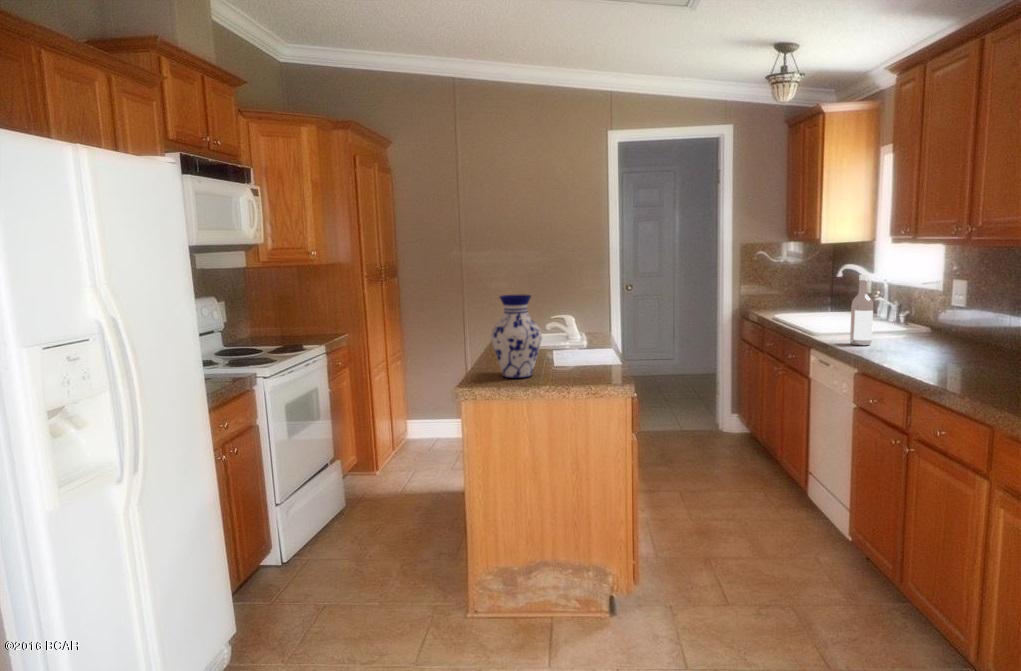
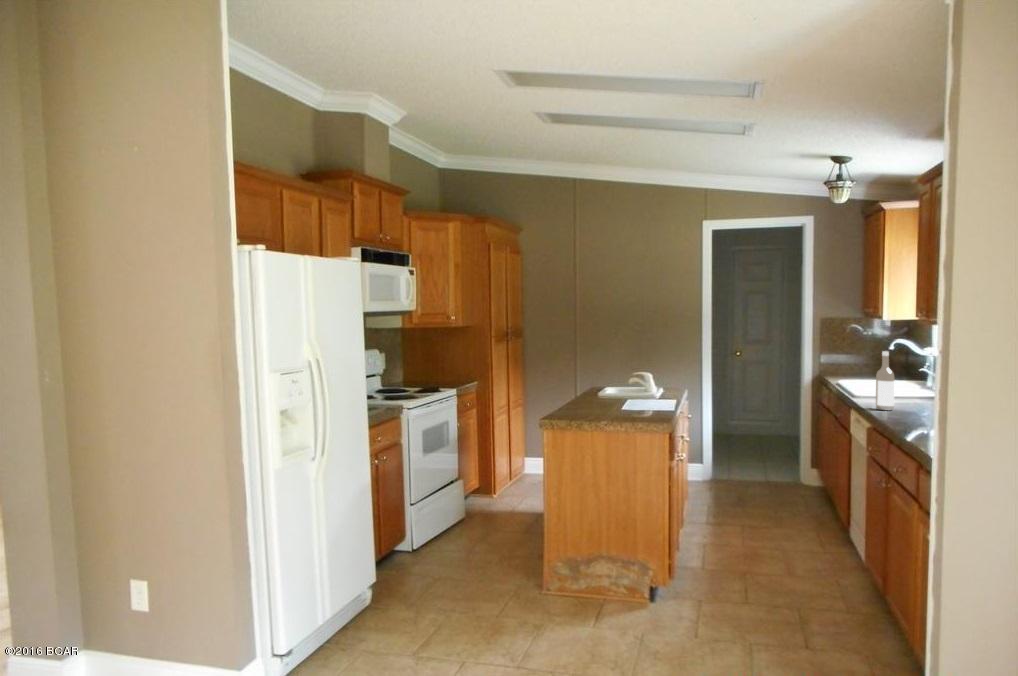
vase: present [491,295,542,378] -> none [568,356,606,417]

